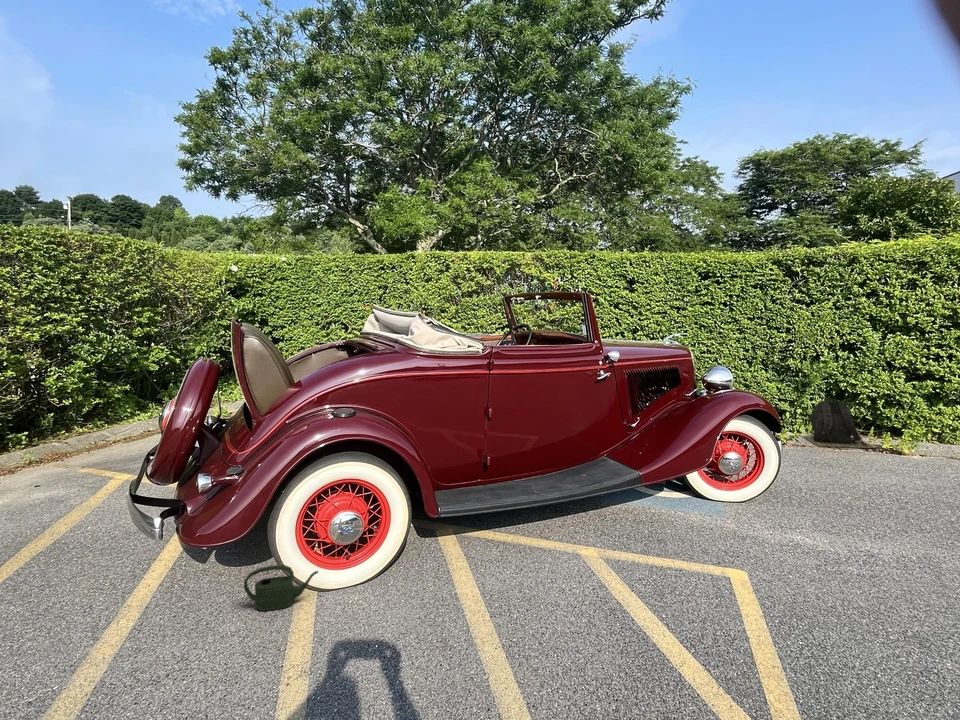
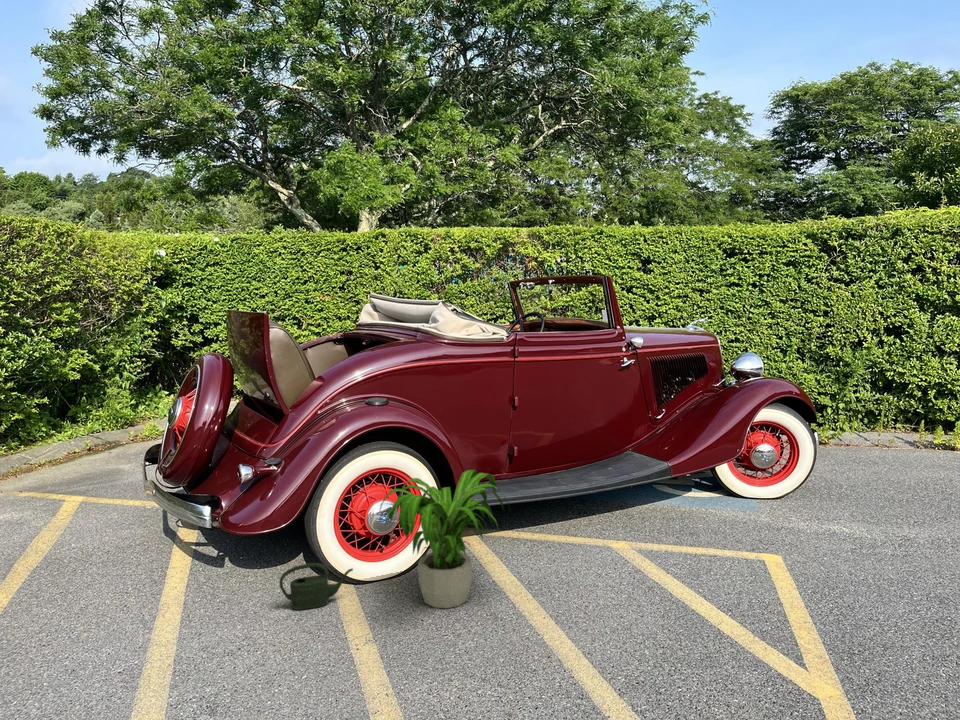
backpack: present [802,398,876,448] -> none [844,388,926,442]
potted plant: none [342,477,470,619] -> present [380,470,508,608]

